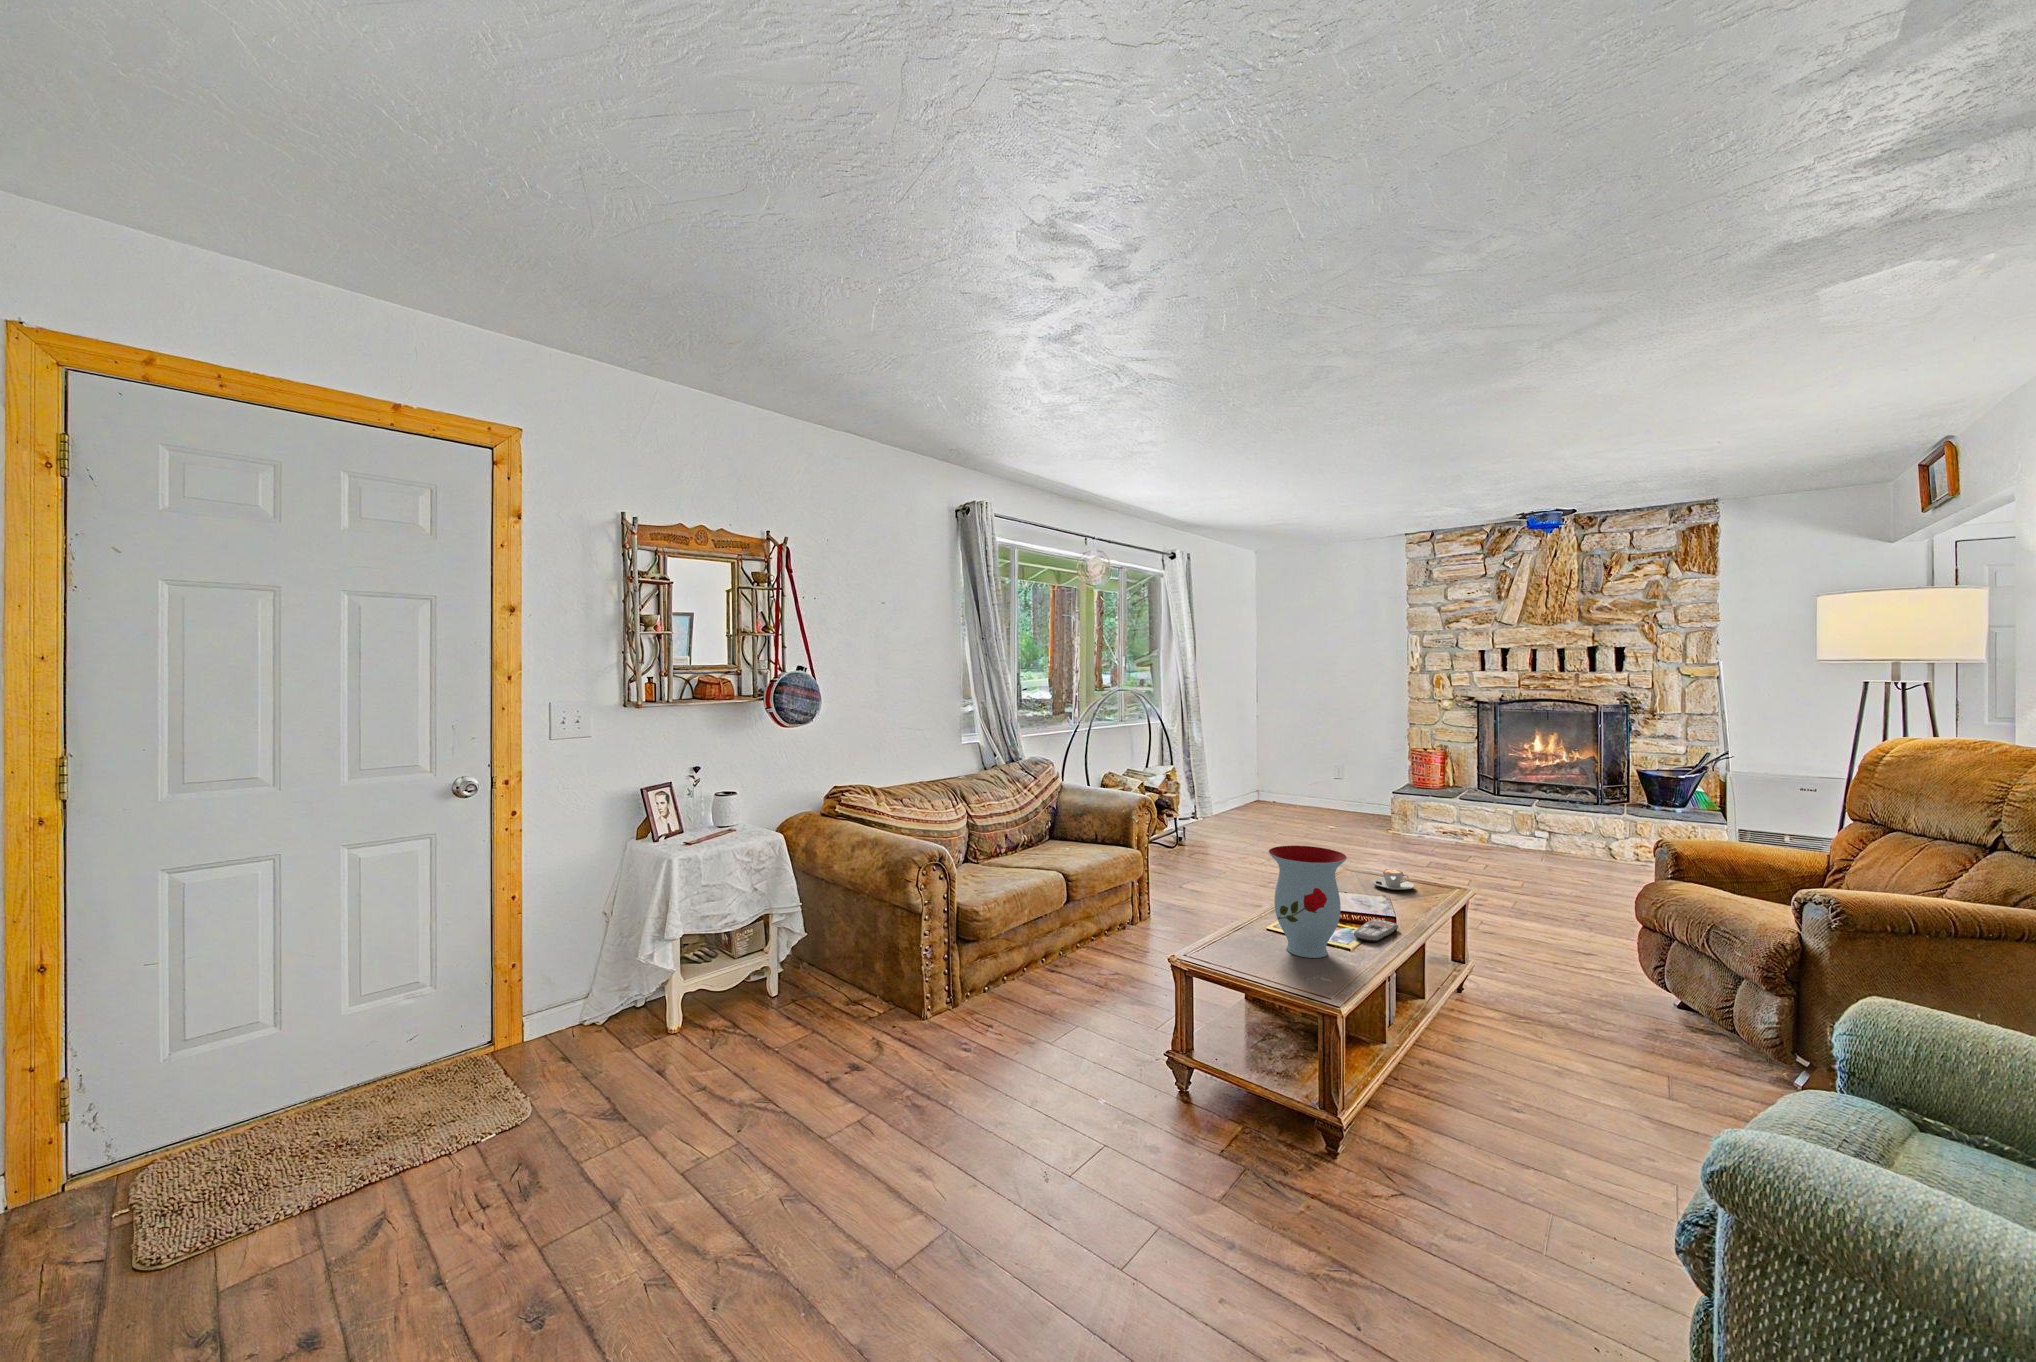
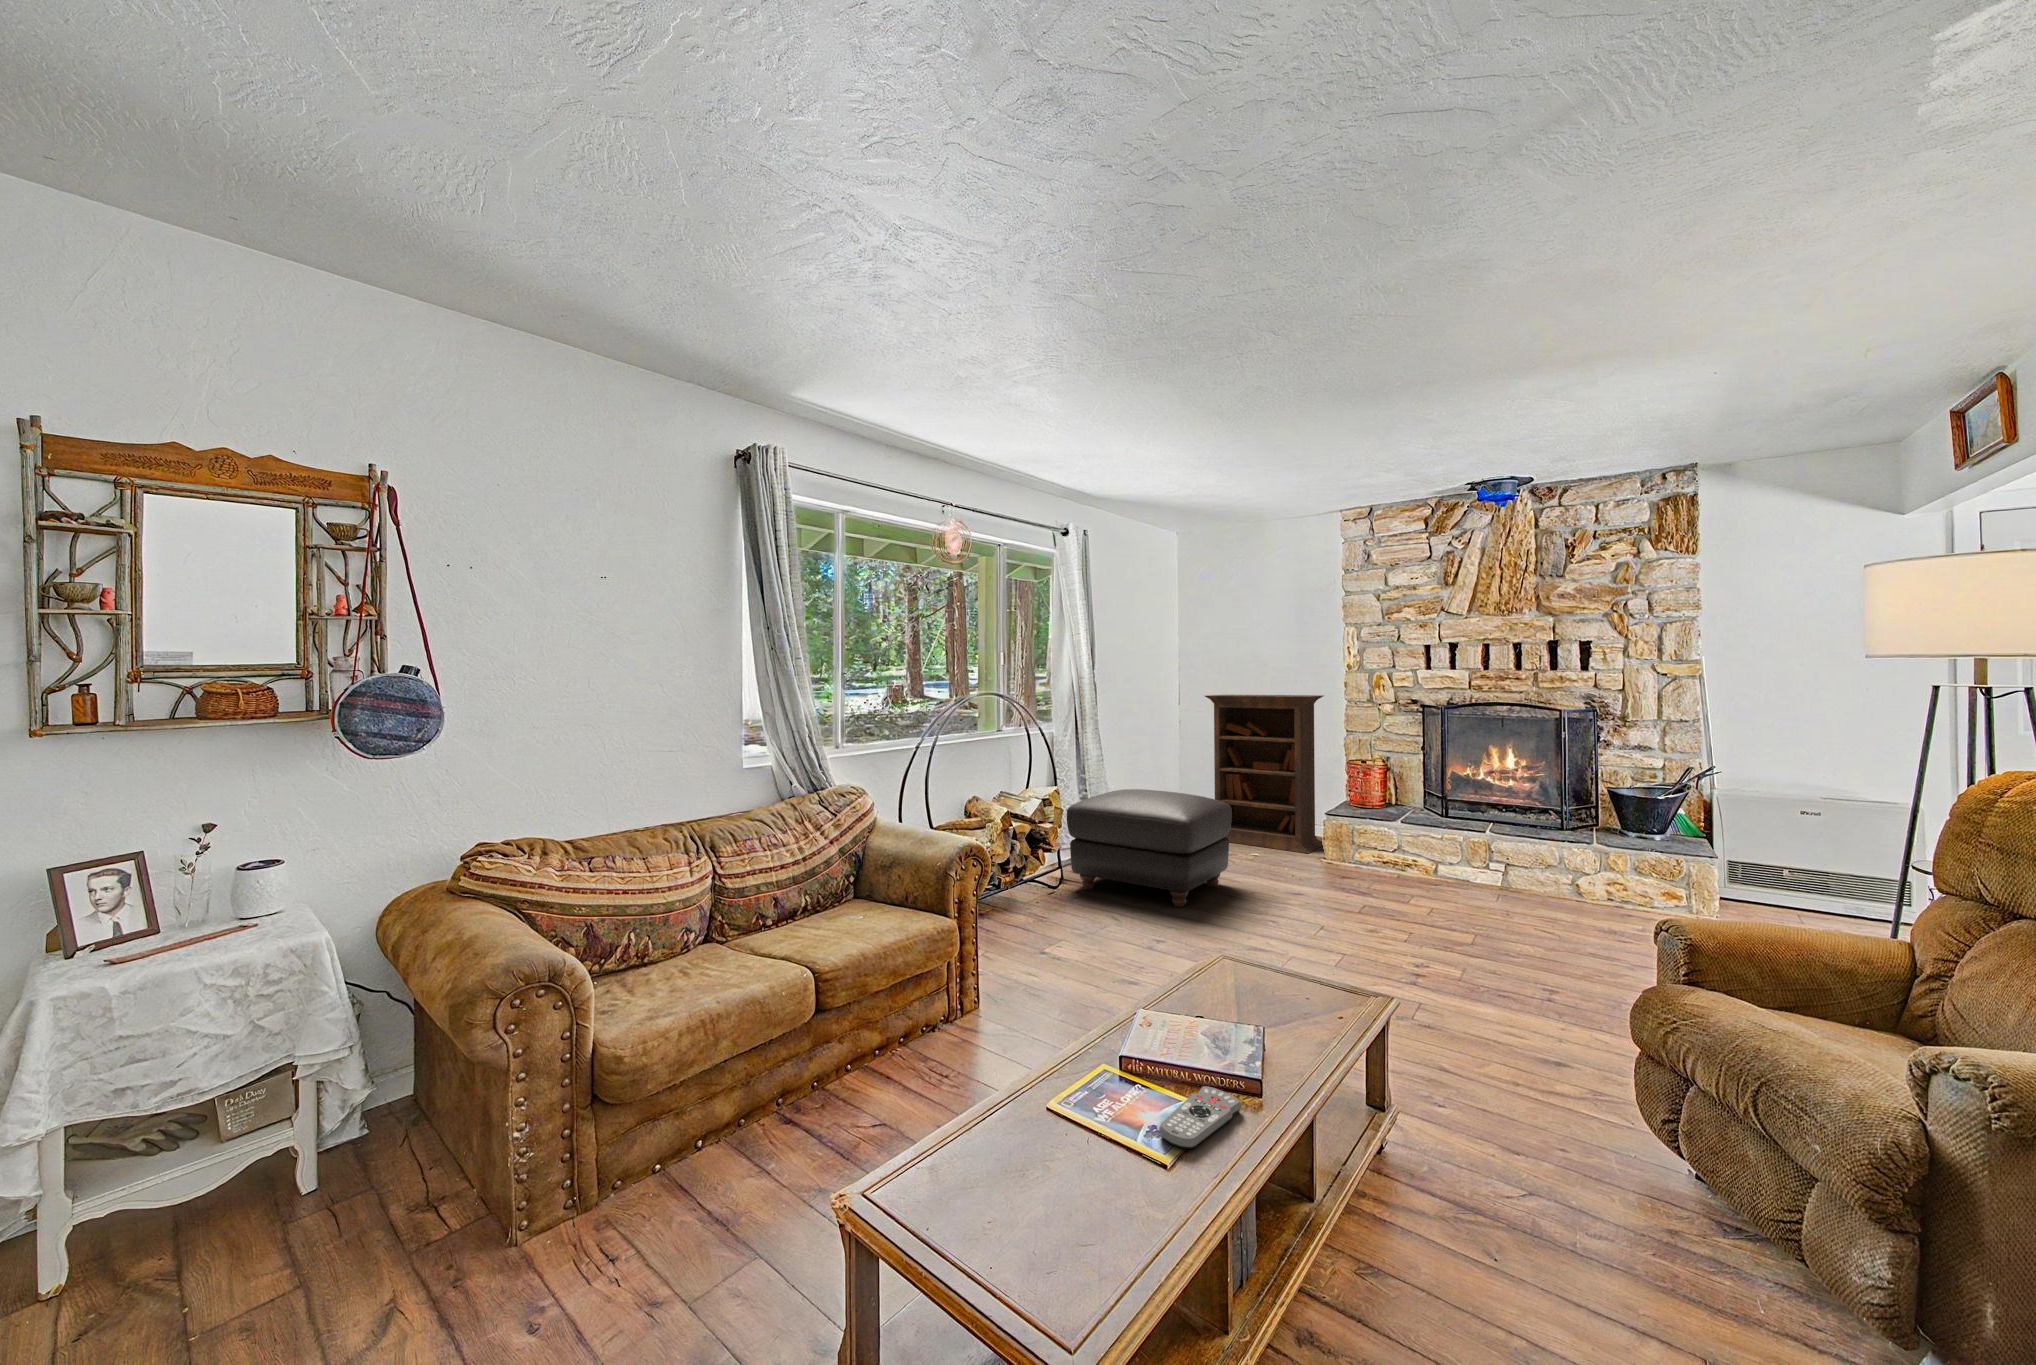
bookcase: none [1284,690,1392,826] -> present [1205,695,1324,853]
ottoman: none [1182,769,1320,862] -> present [1067,789,1232,907]
vase: present [1268,846,1347,958] -> none [993,977,1126,1203]
coffee cup: present [1372,869,1414,890] -> none [1236,969,1296,1005]

